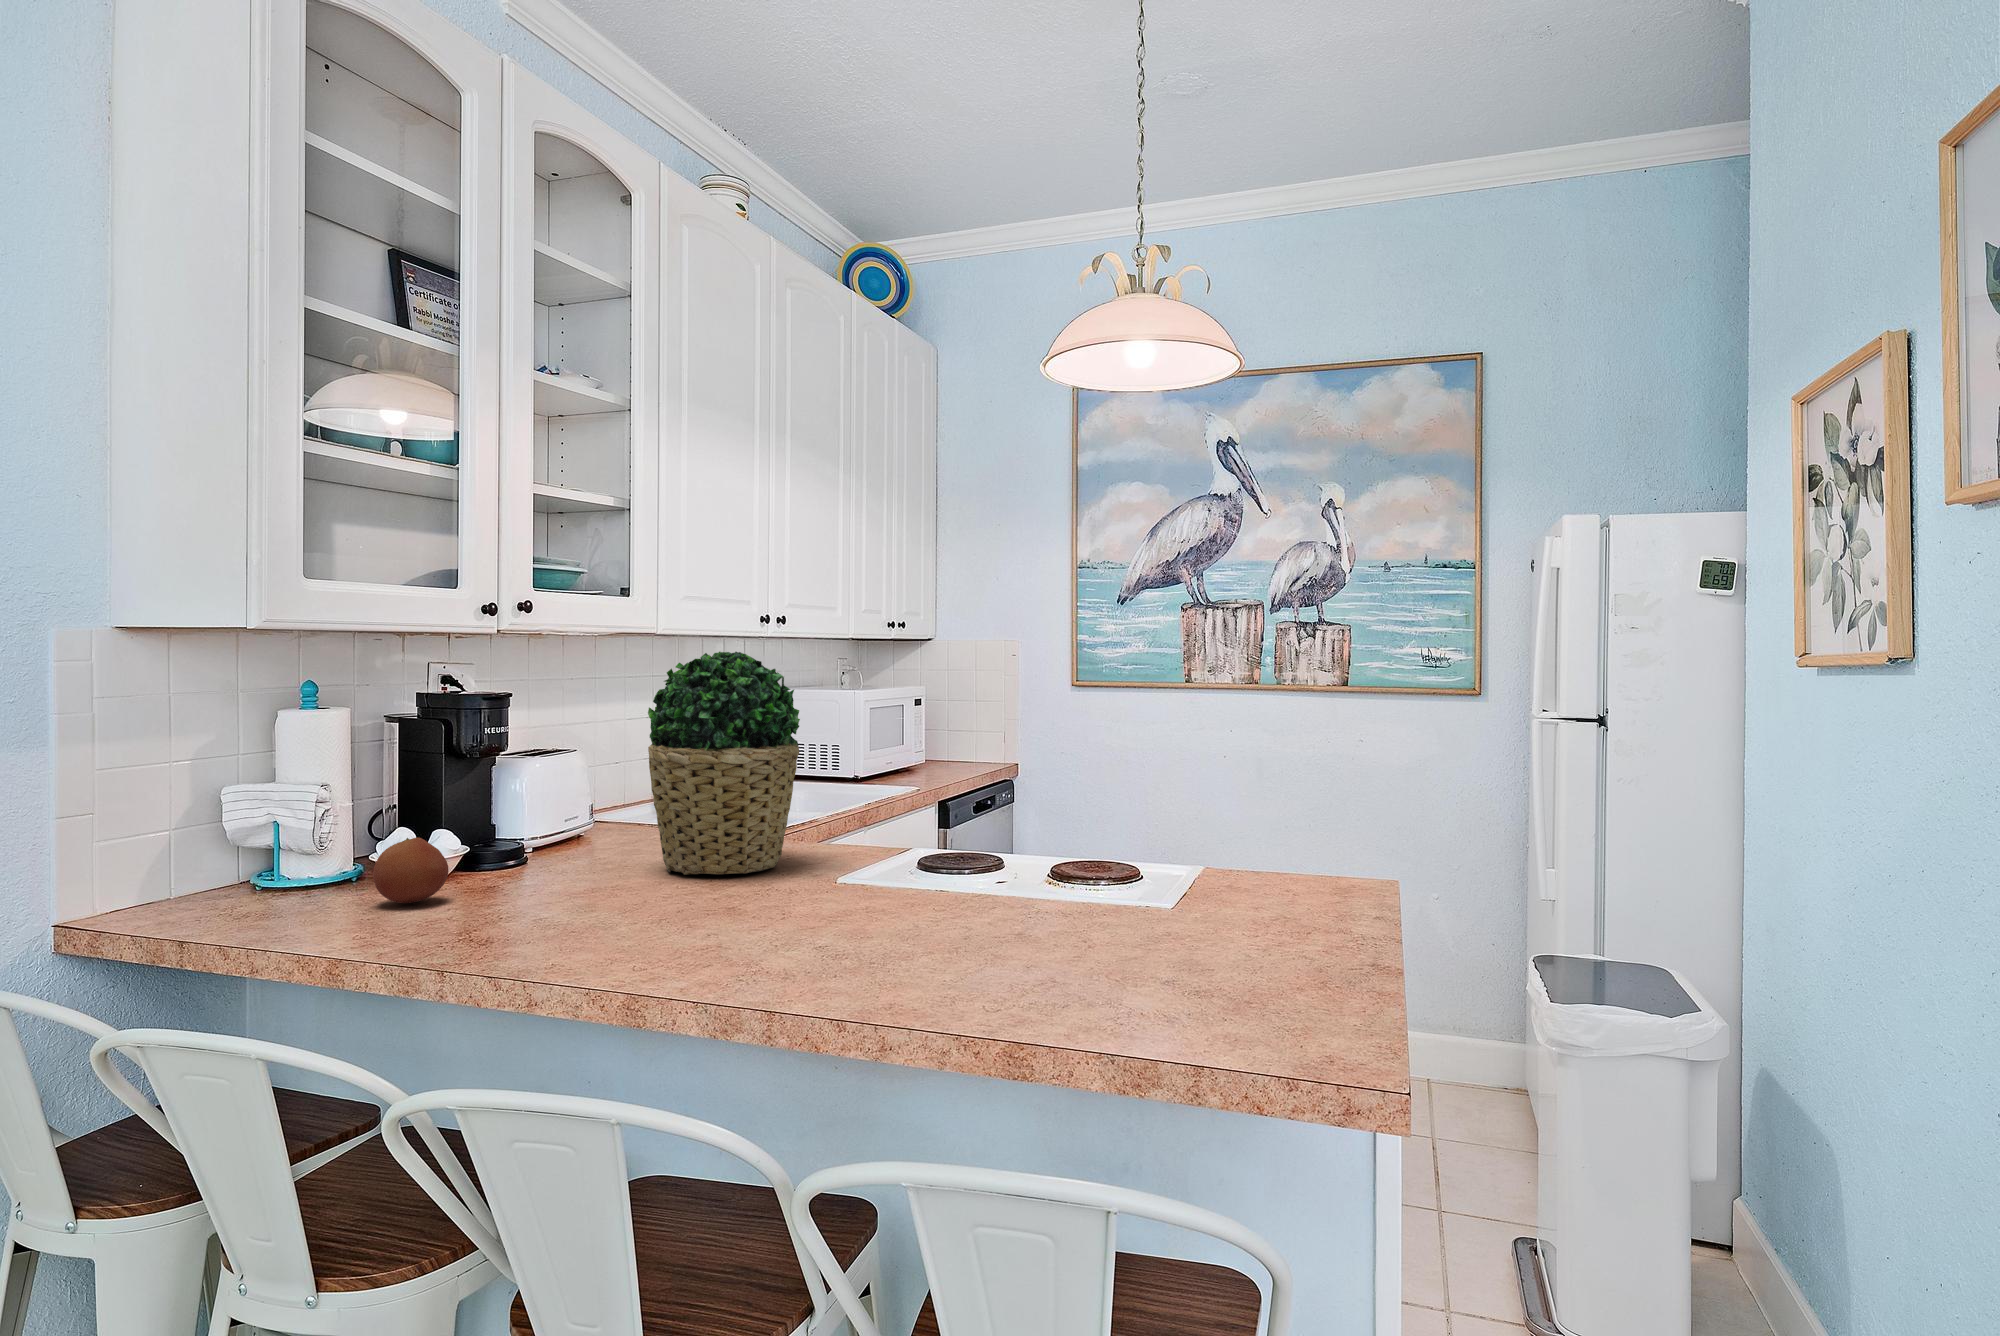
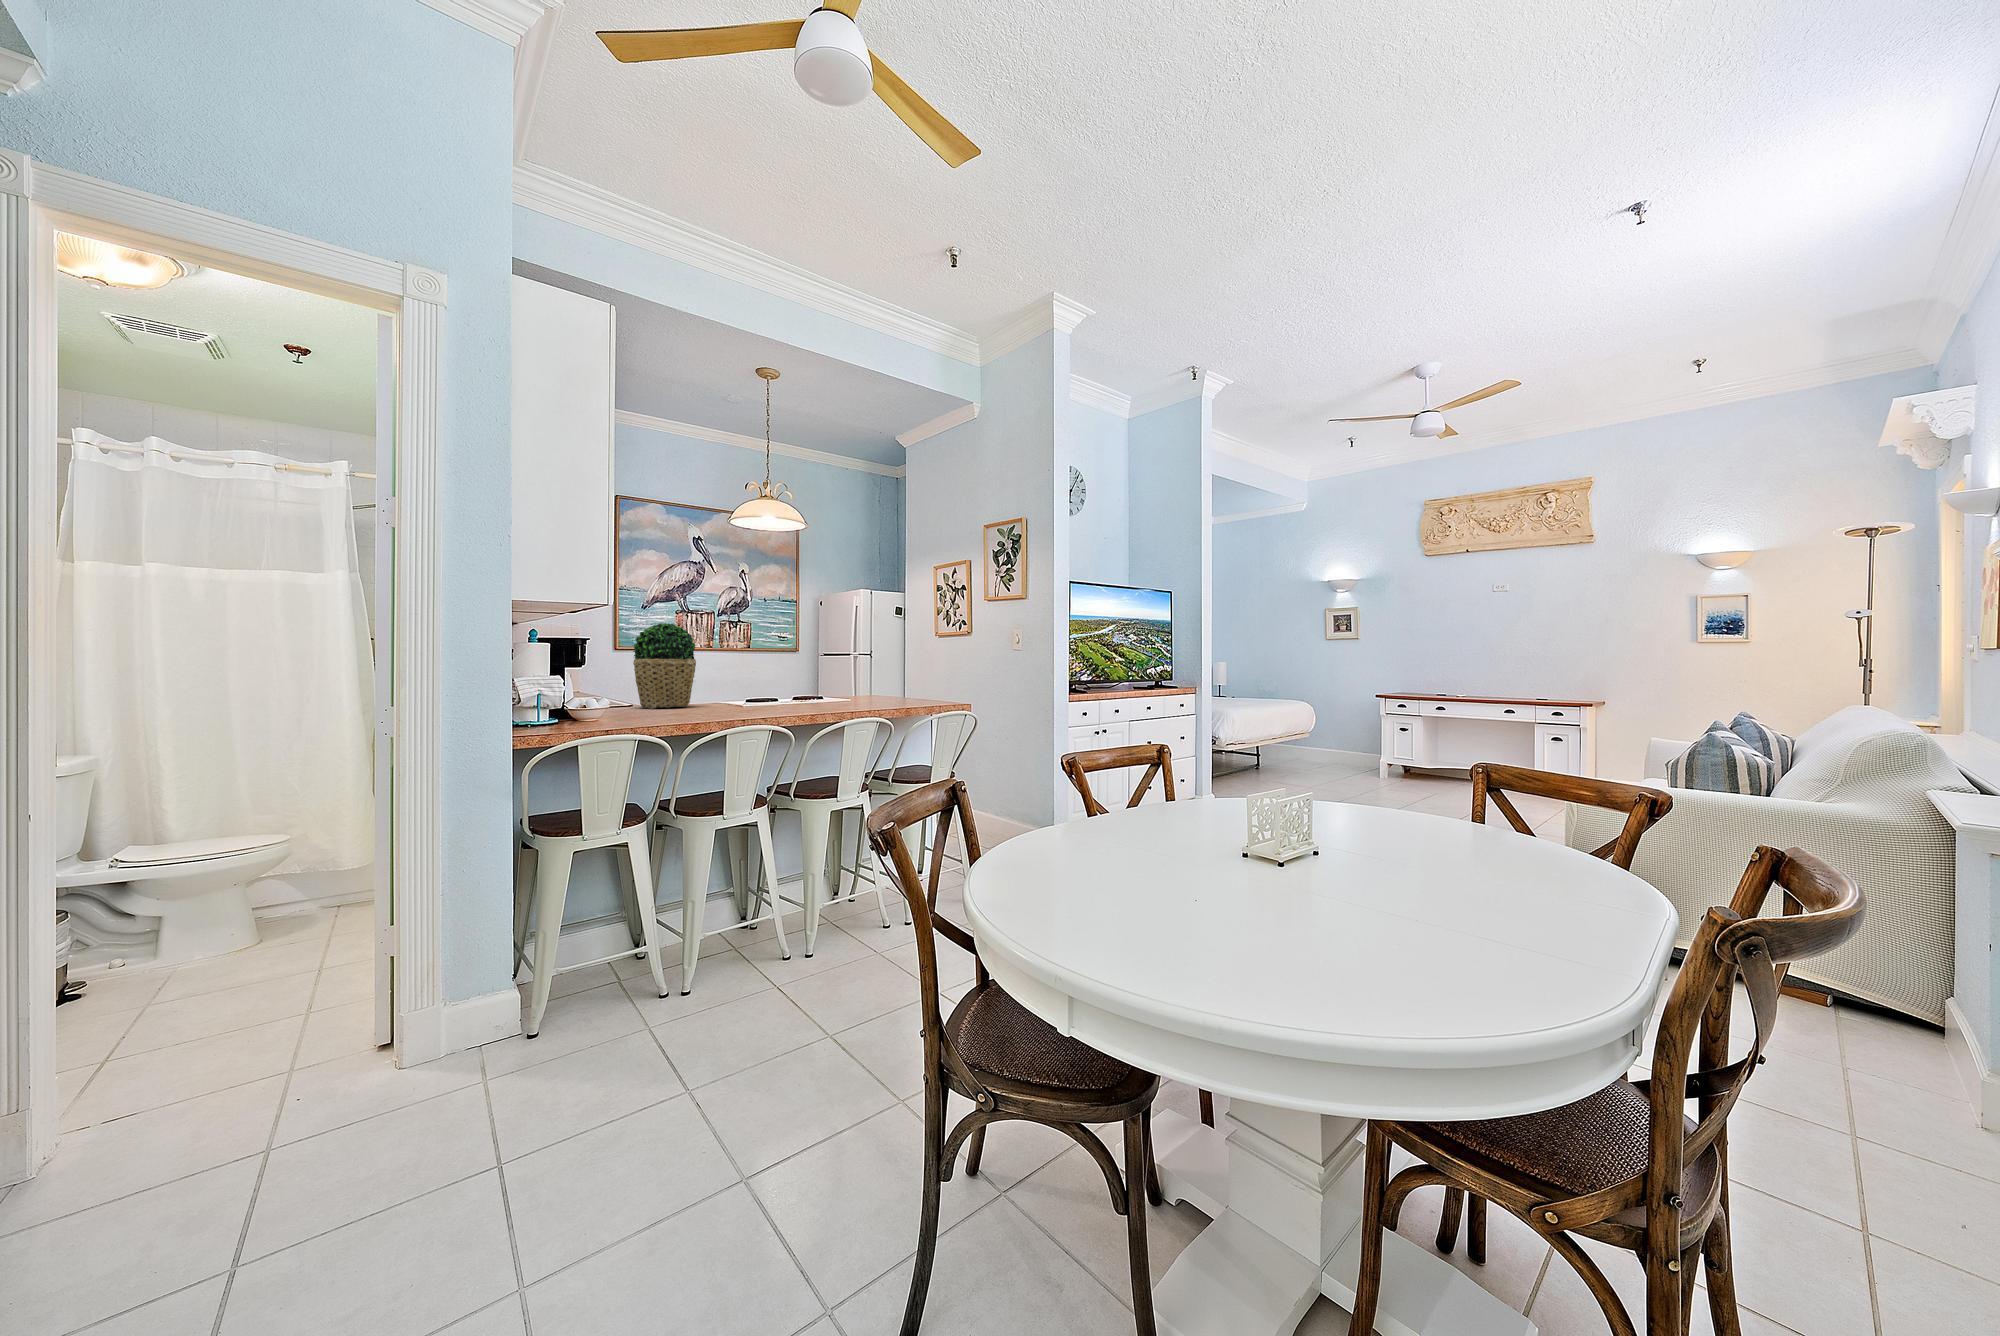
fruit: present [373,838,448,903] -> none [602,690,631,715]

